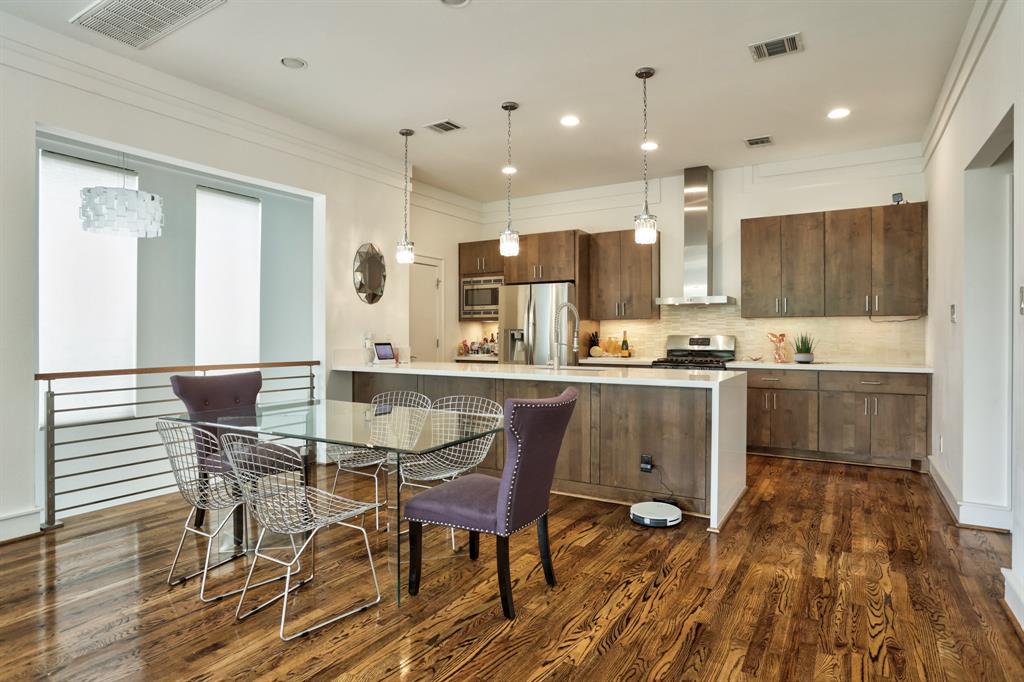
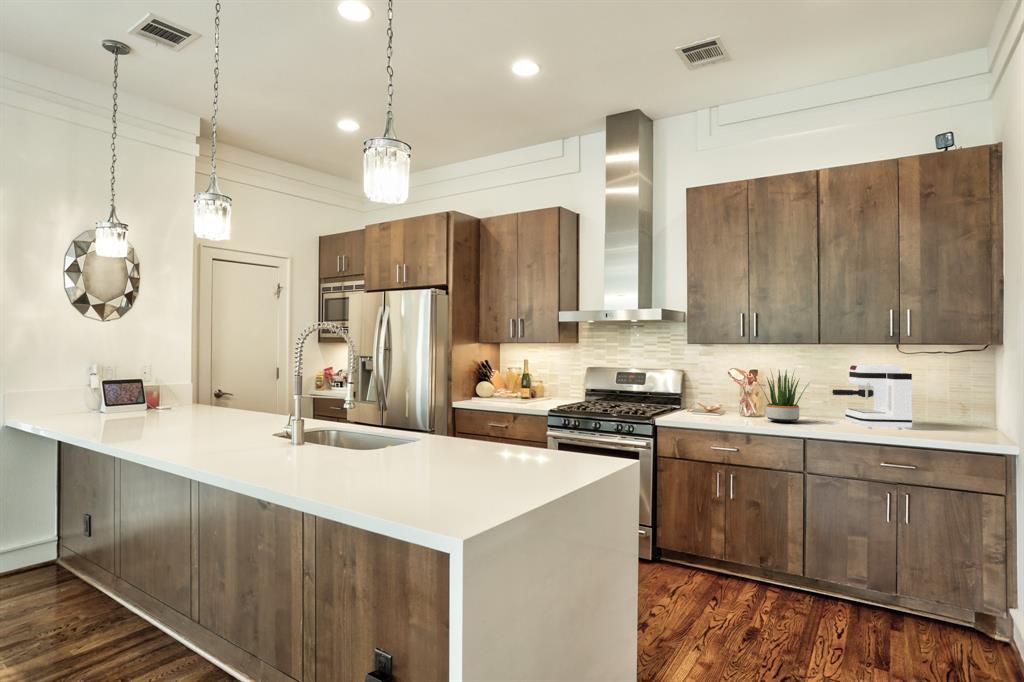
coffee maker: none [833,328,879,364] -> present [832,364,912,429]

